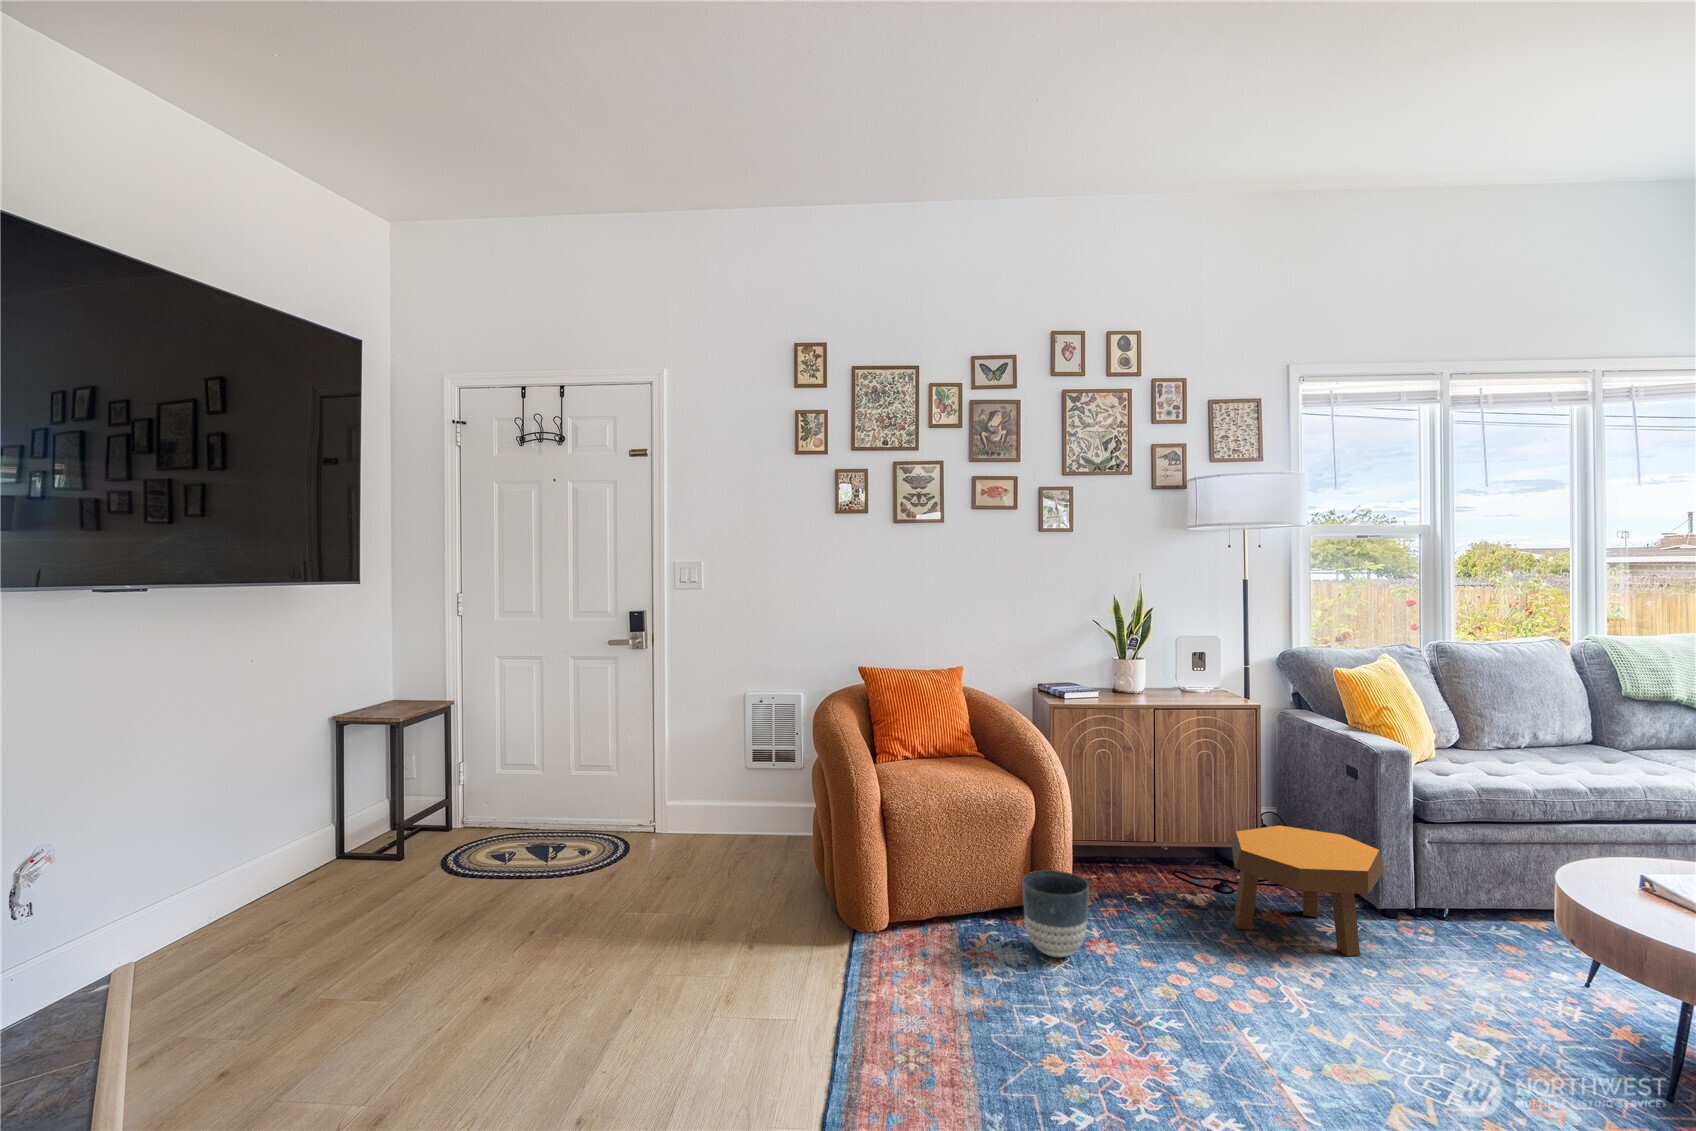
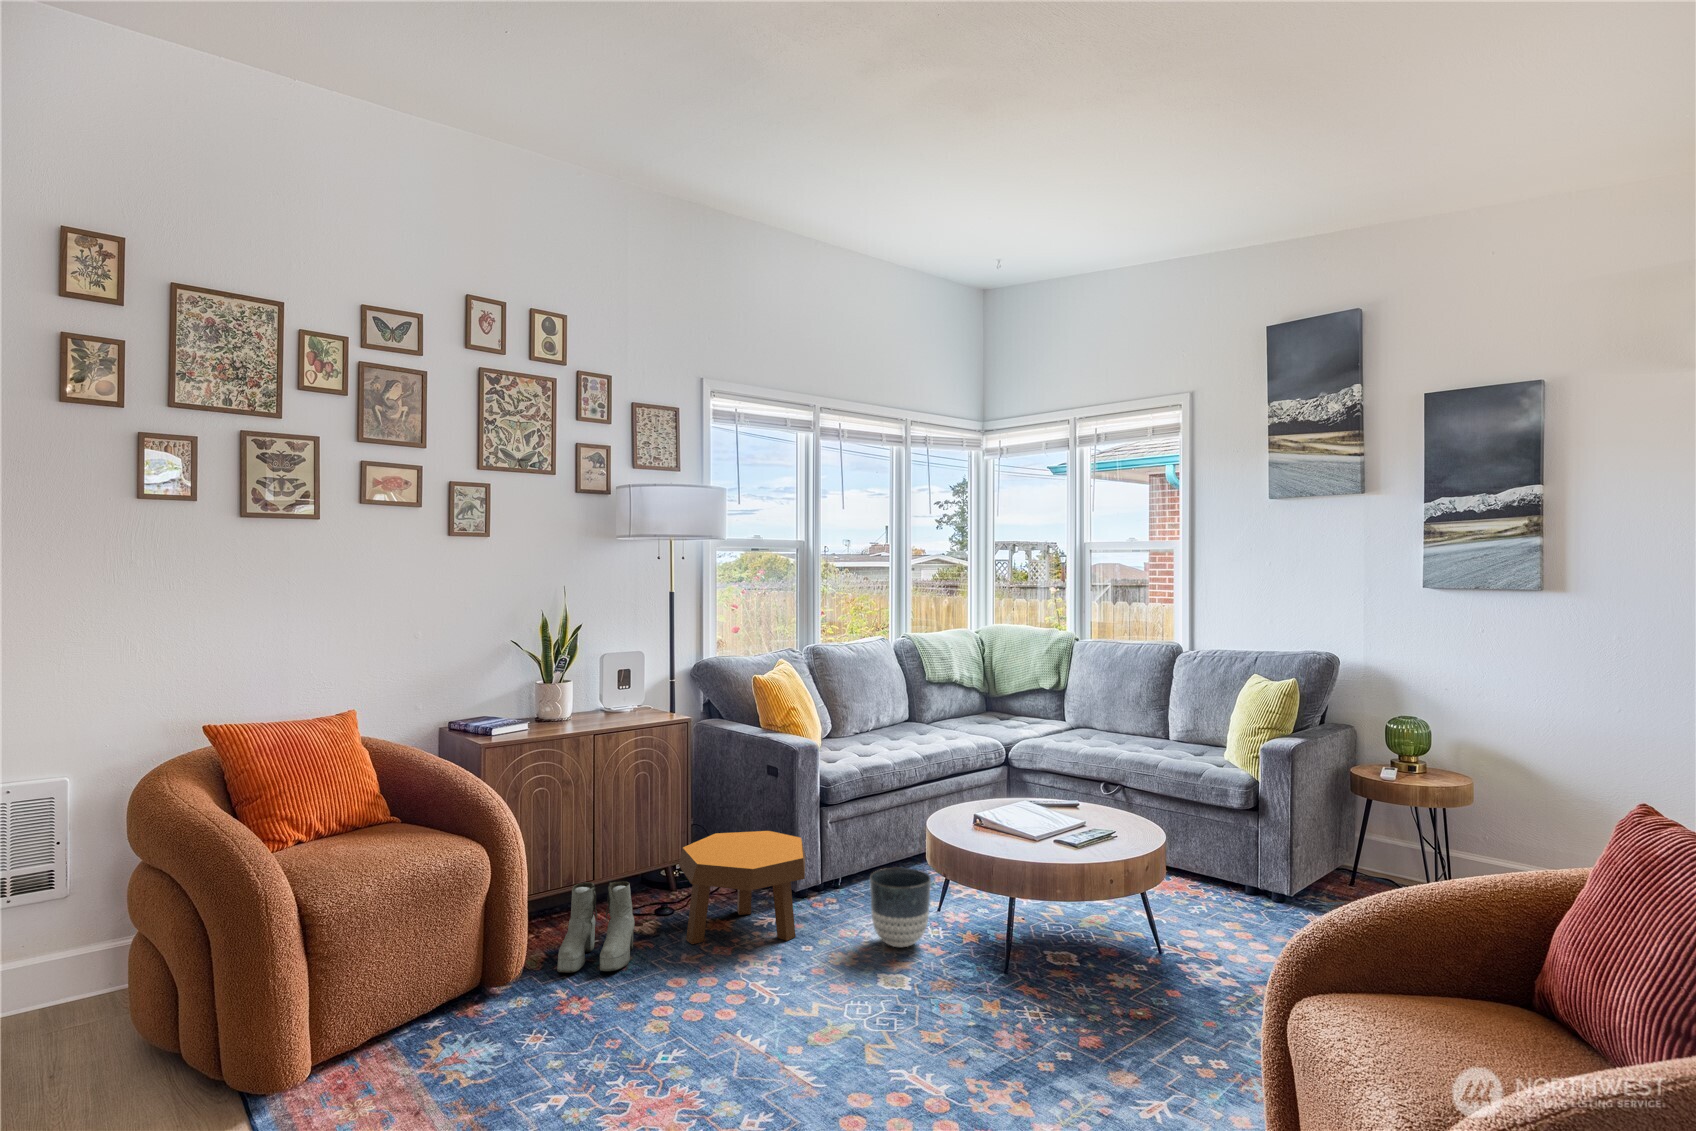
boots: none [1099,842,1179,930] -> present [557,882,635,973]
planter: present [1023,870,1089,957] -> present [870,868,931,947]

